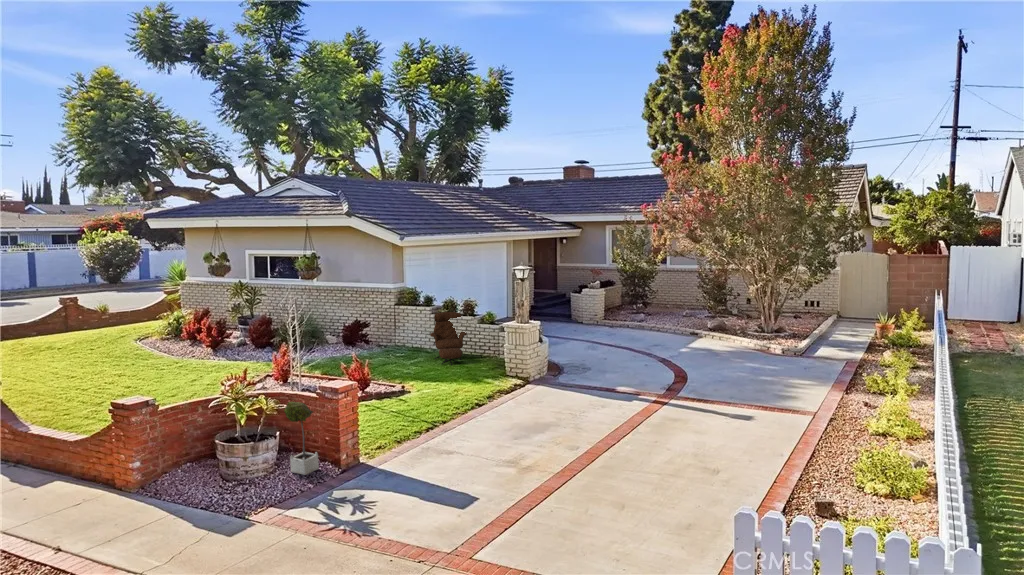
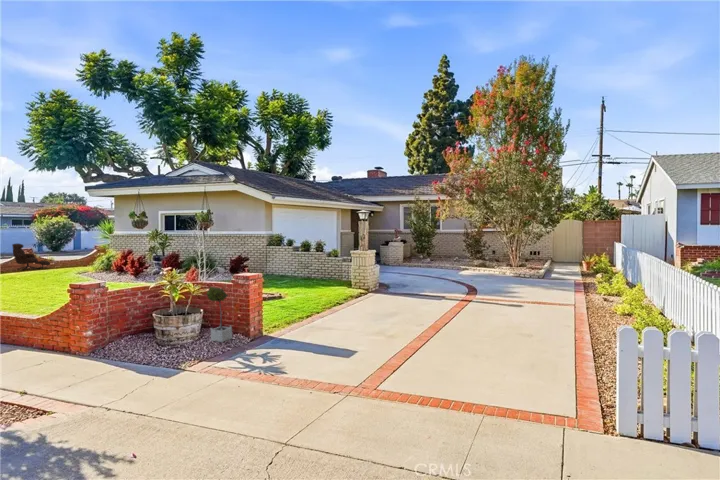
lounge chair: present [430,312,467,365] -> present [12,244,50,270]

